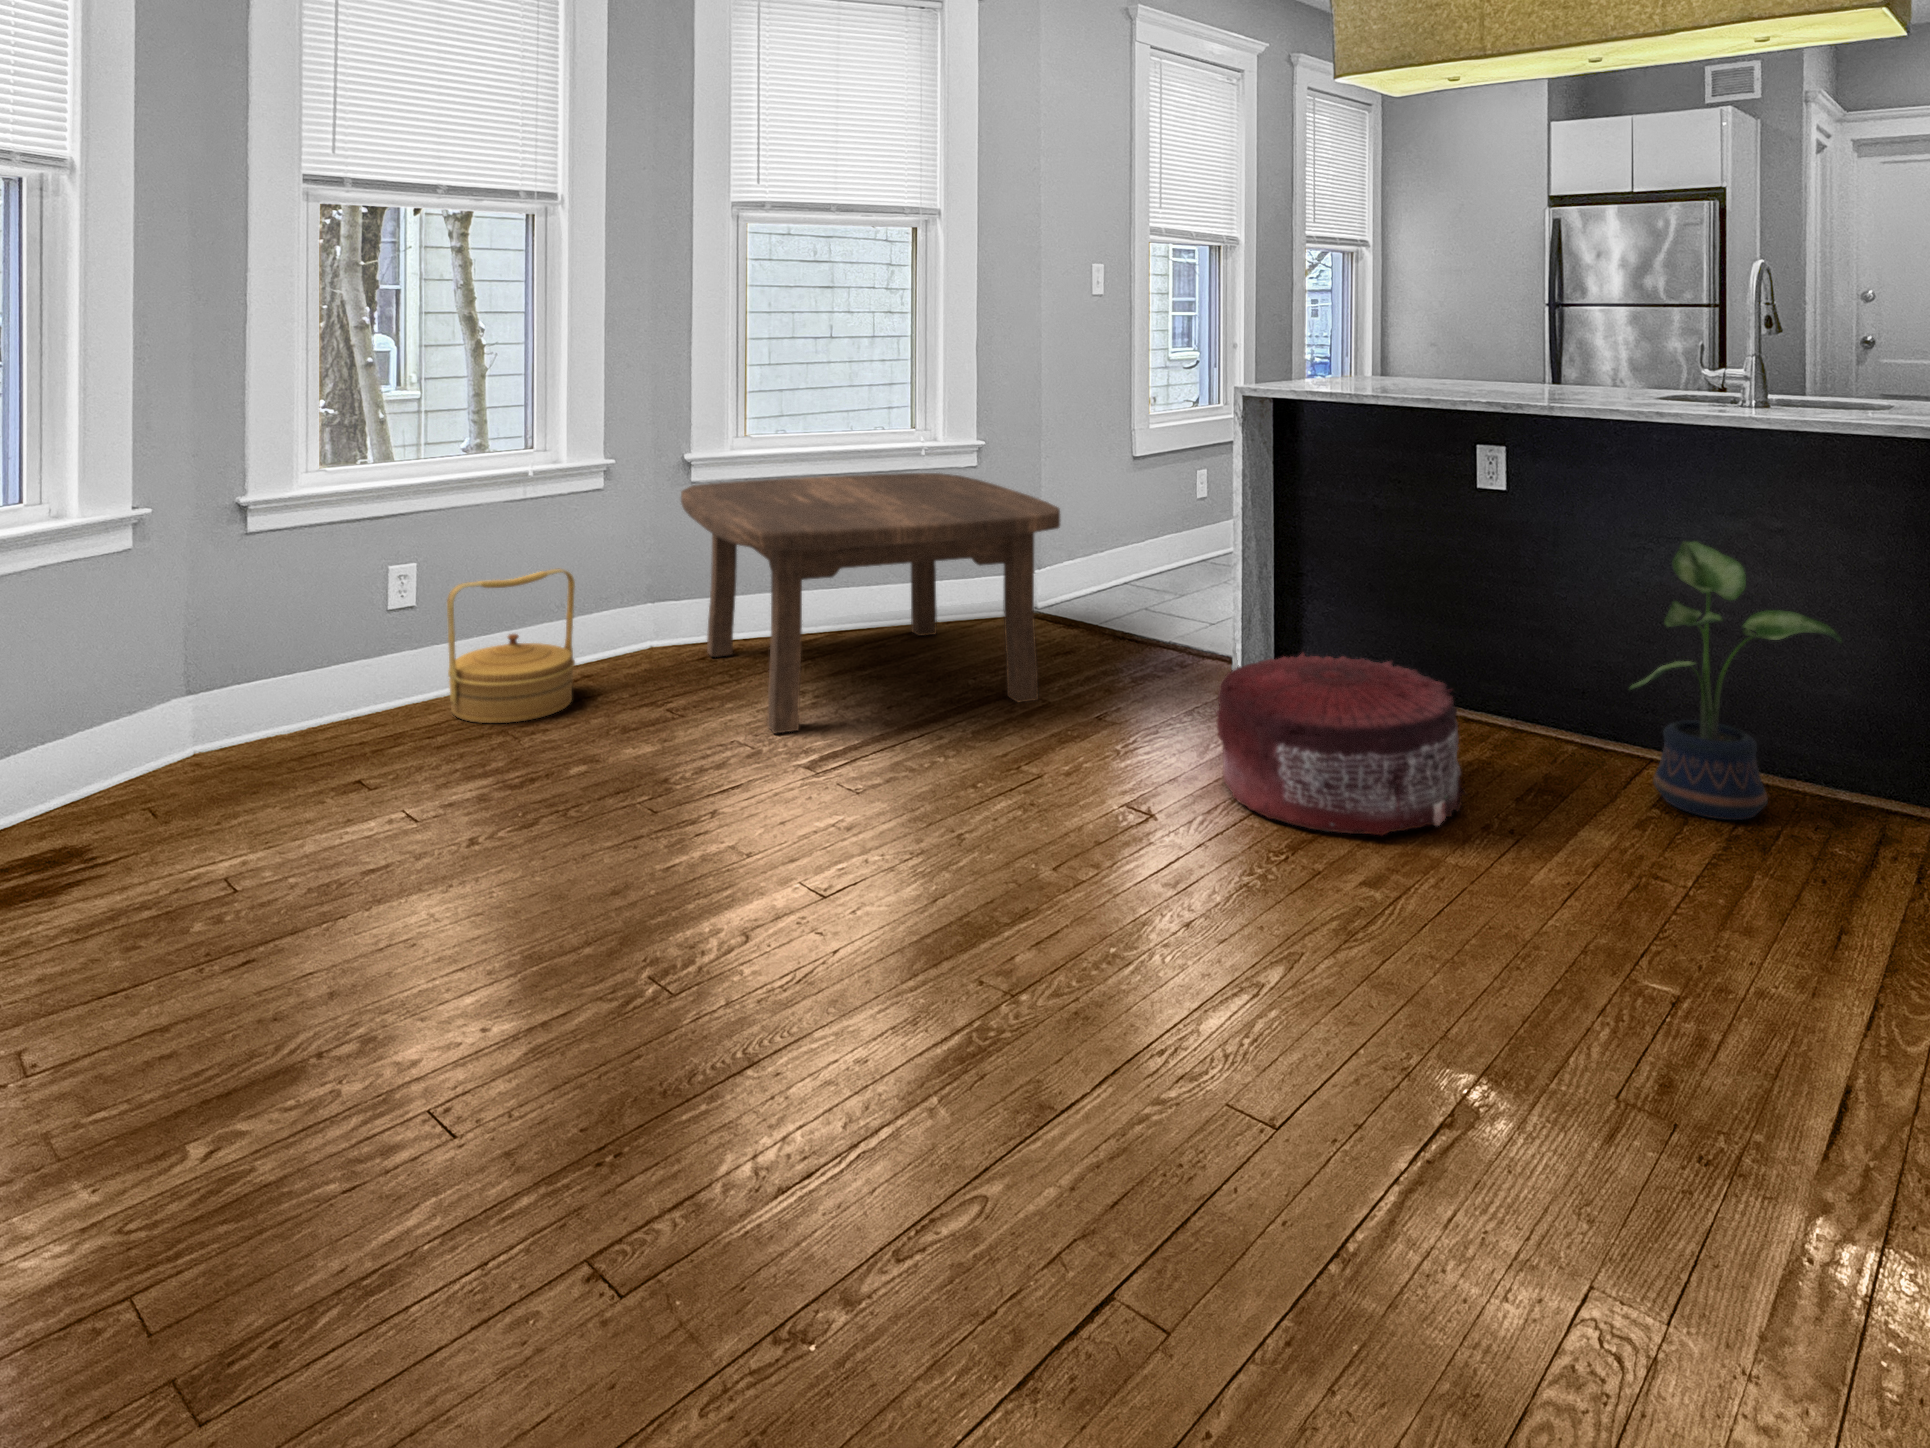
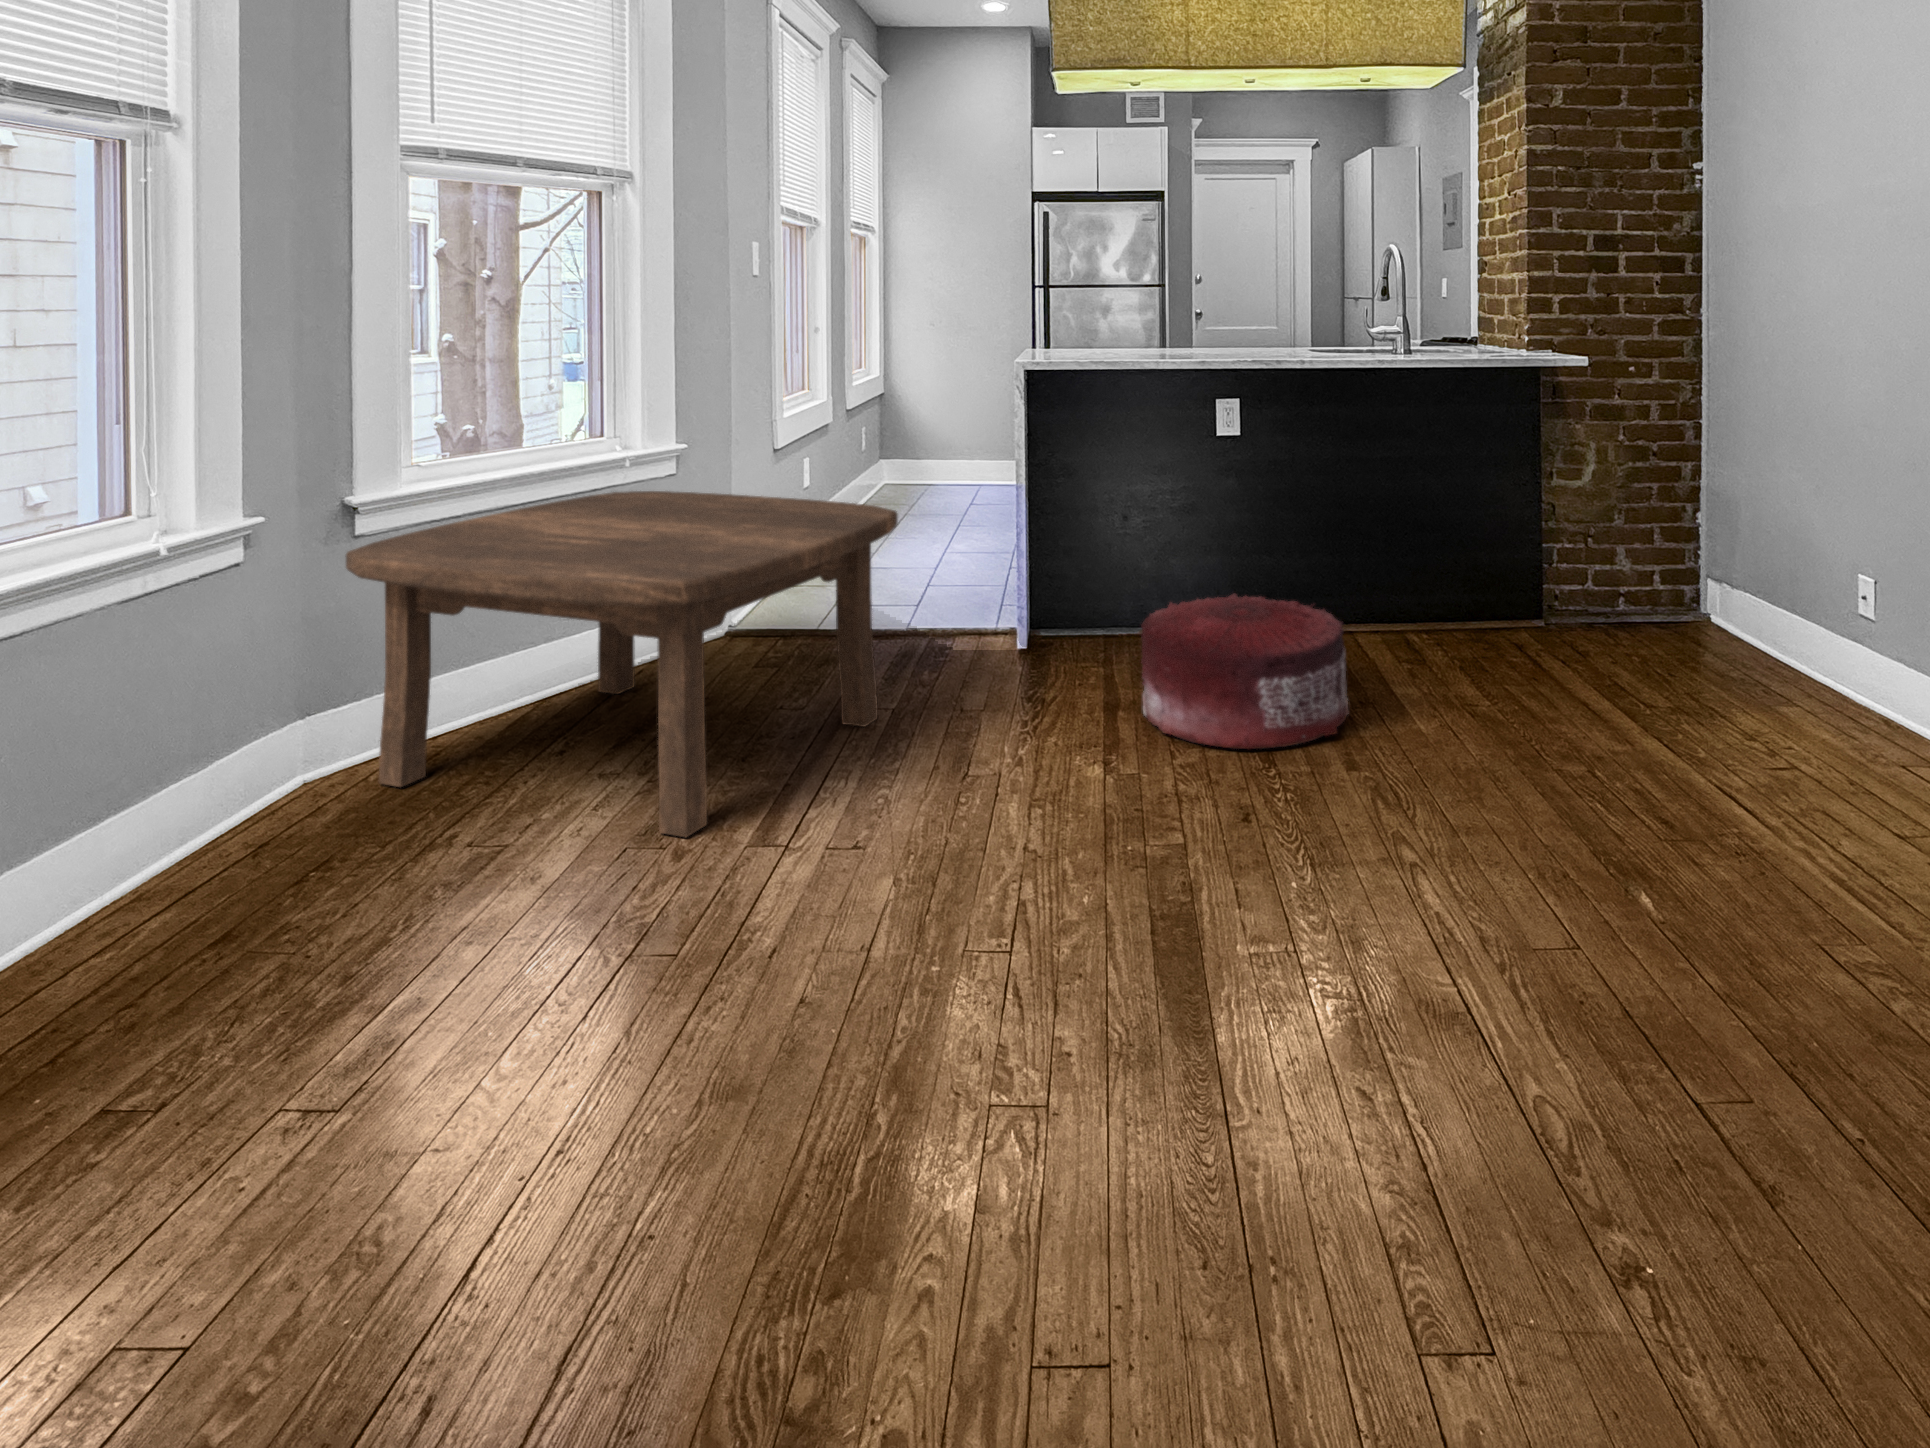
potted plant: present [1630,542,1842,820] -> none [1371,459,1499,661]
woven basket: present [447,569,575,723] -> none [86,705,320,988]

